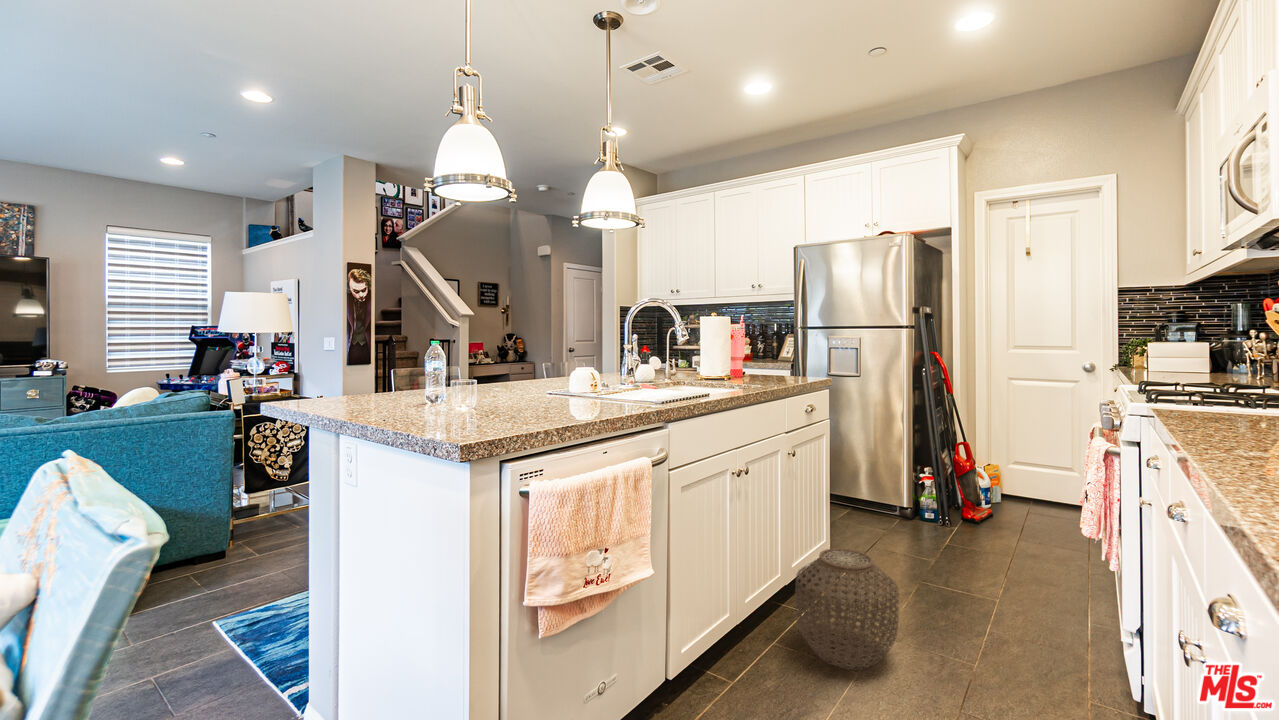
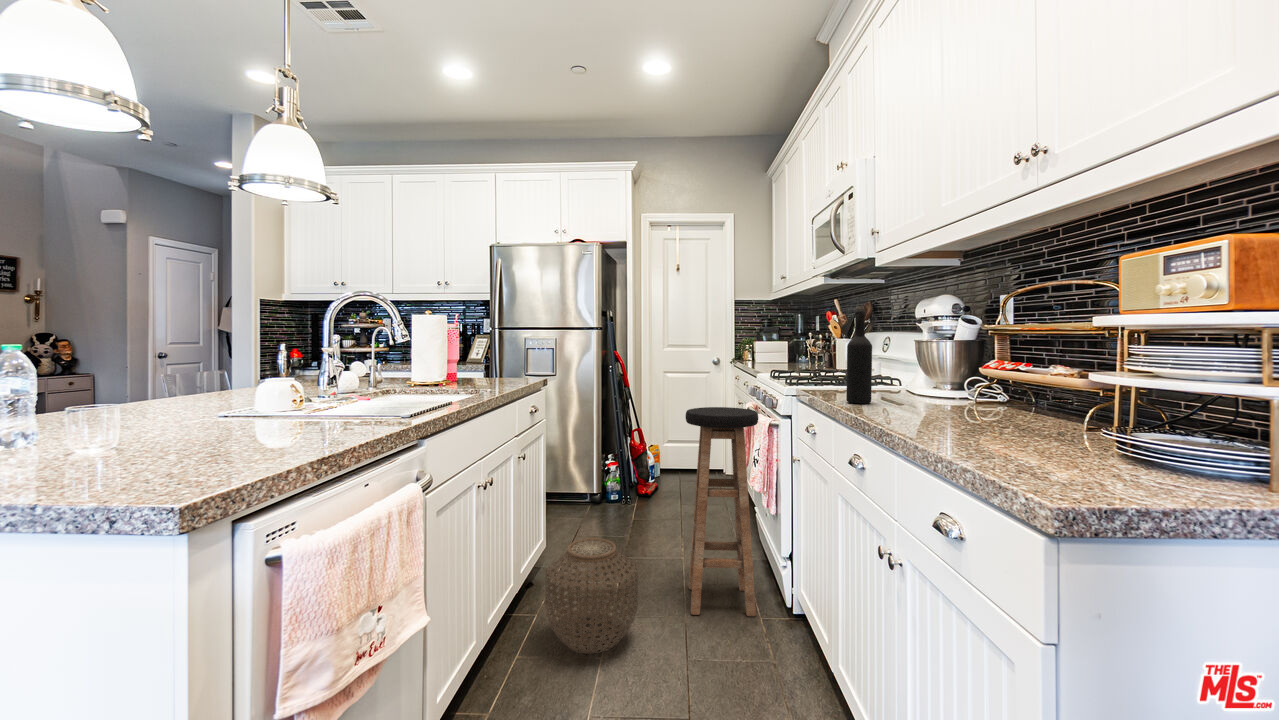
wine bottle: none [1190,289,1238,426] -> present [846,306,872,403]
bar stool: none [975,421,1084,692] -> present [686,407,758,616]

